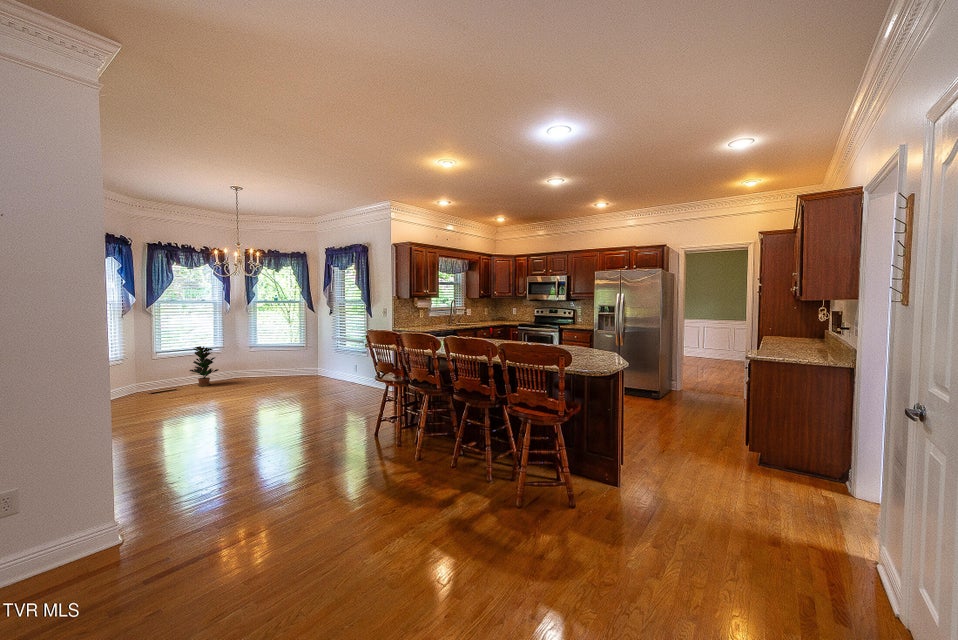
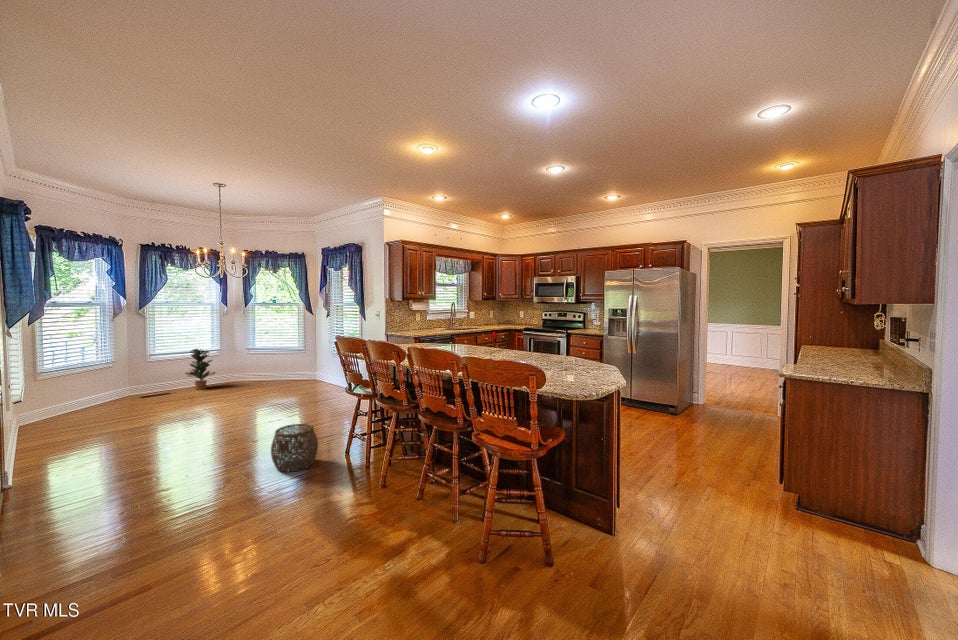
woven basket: none [311,410,352,451] -> present [271,424,318,472]

